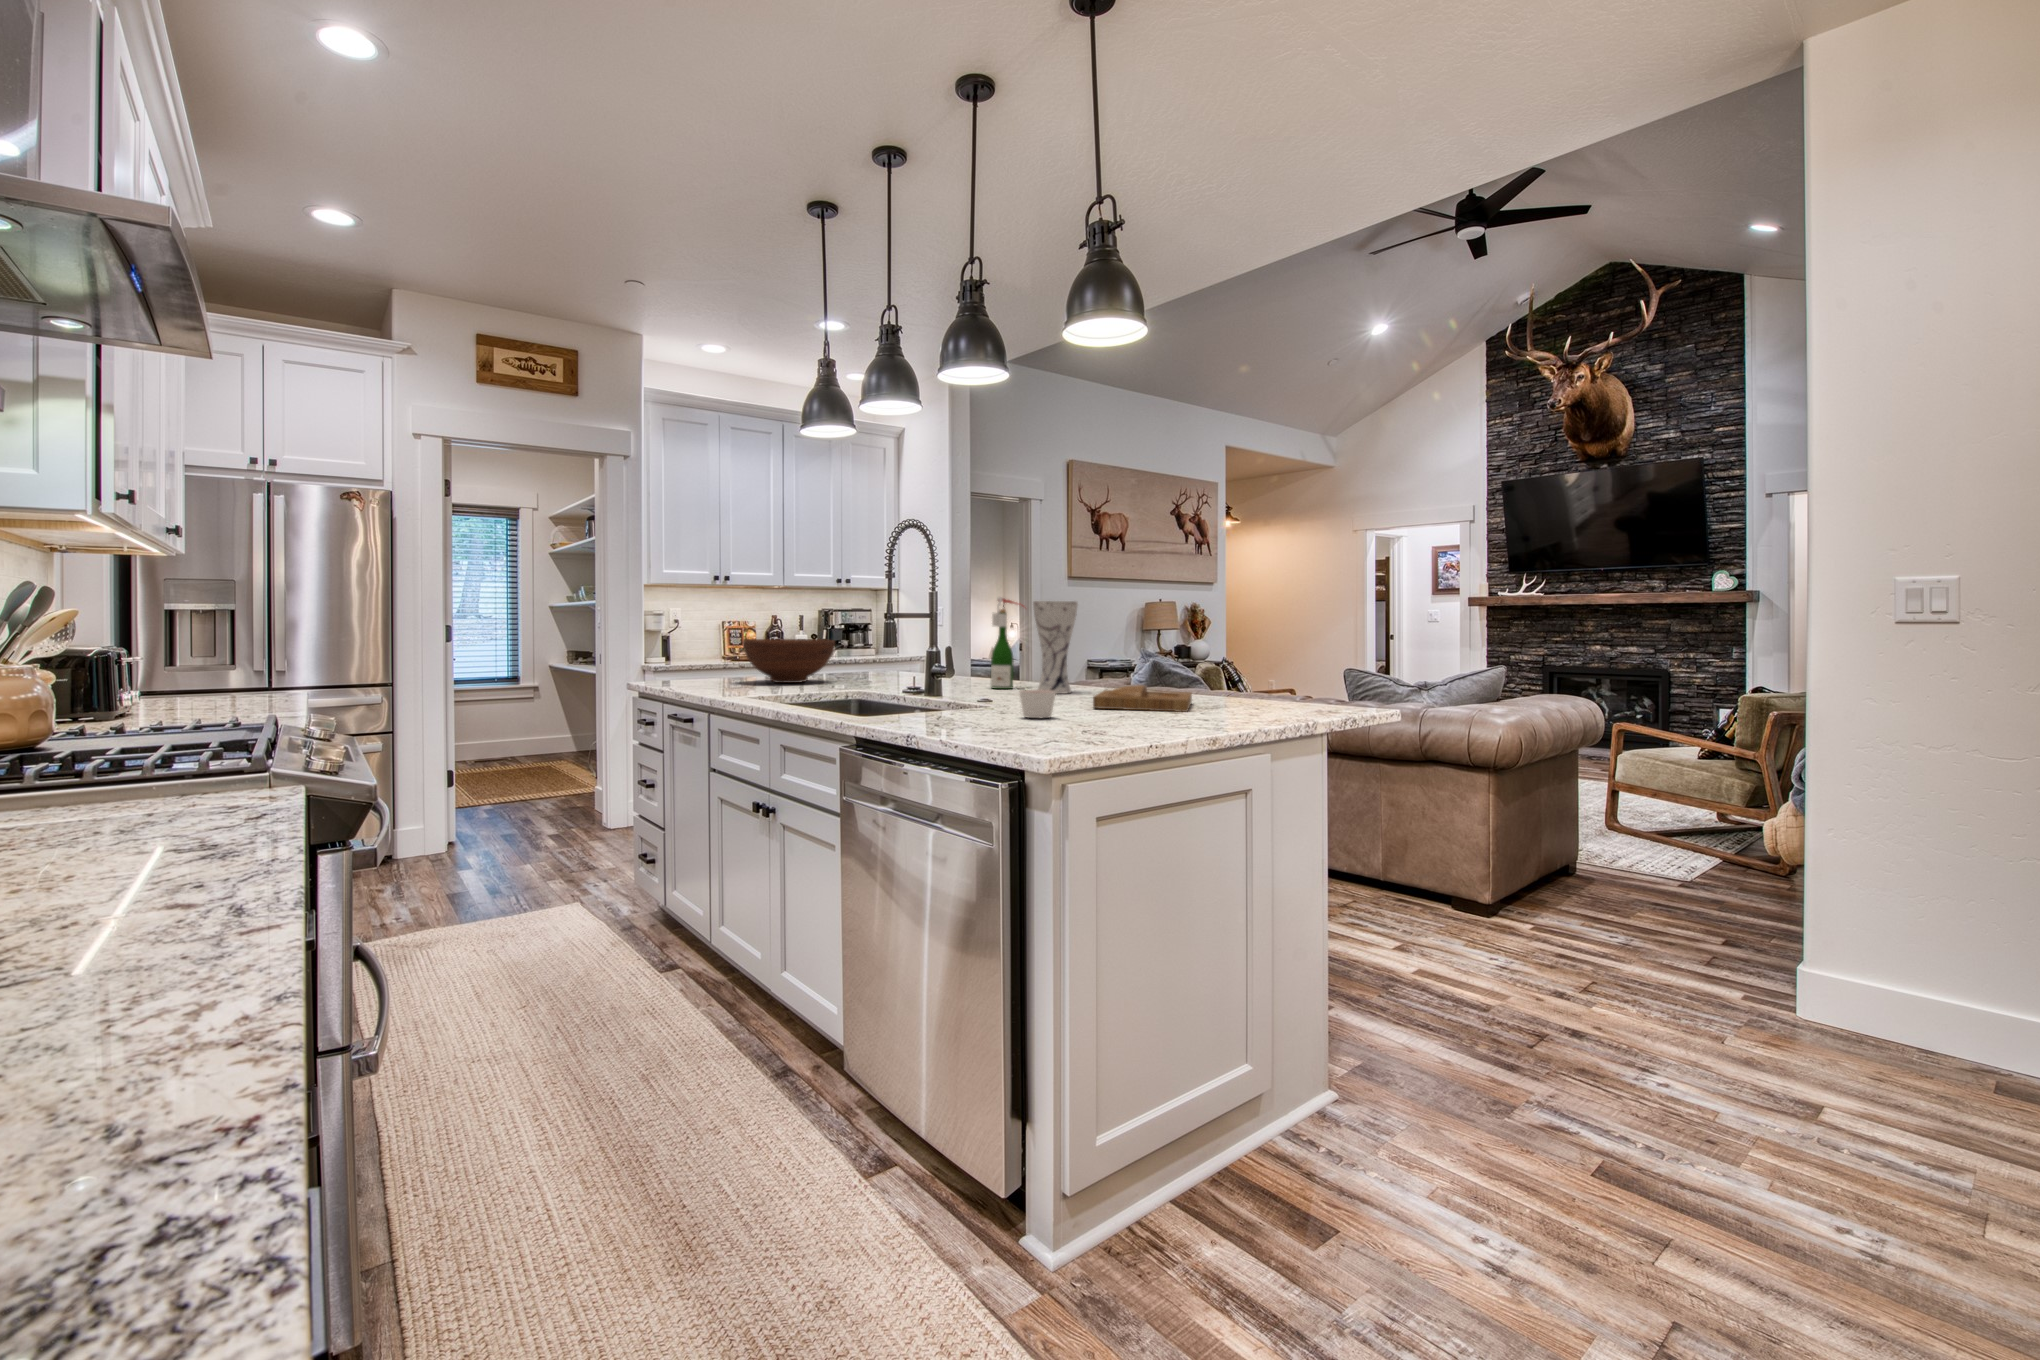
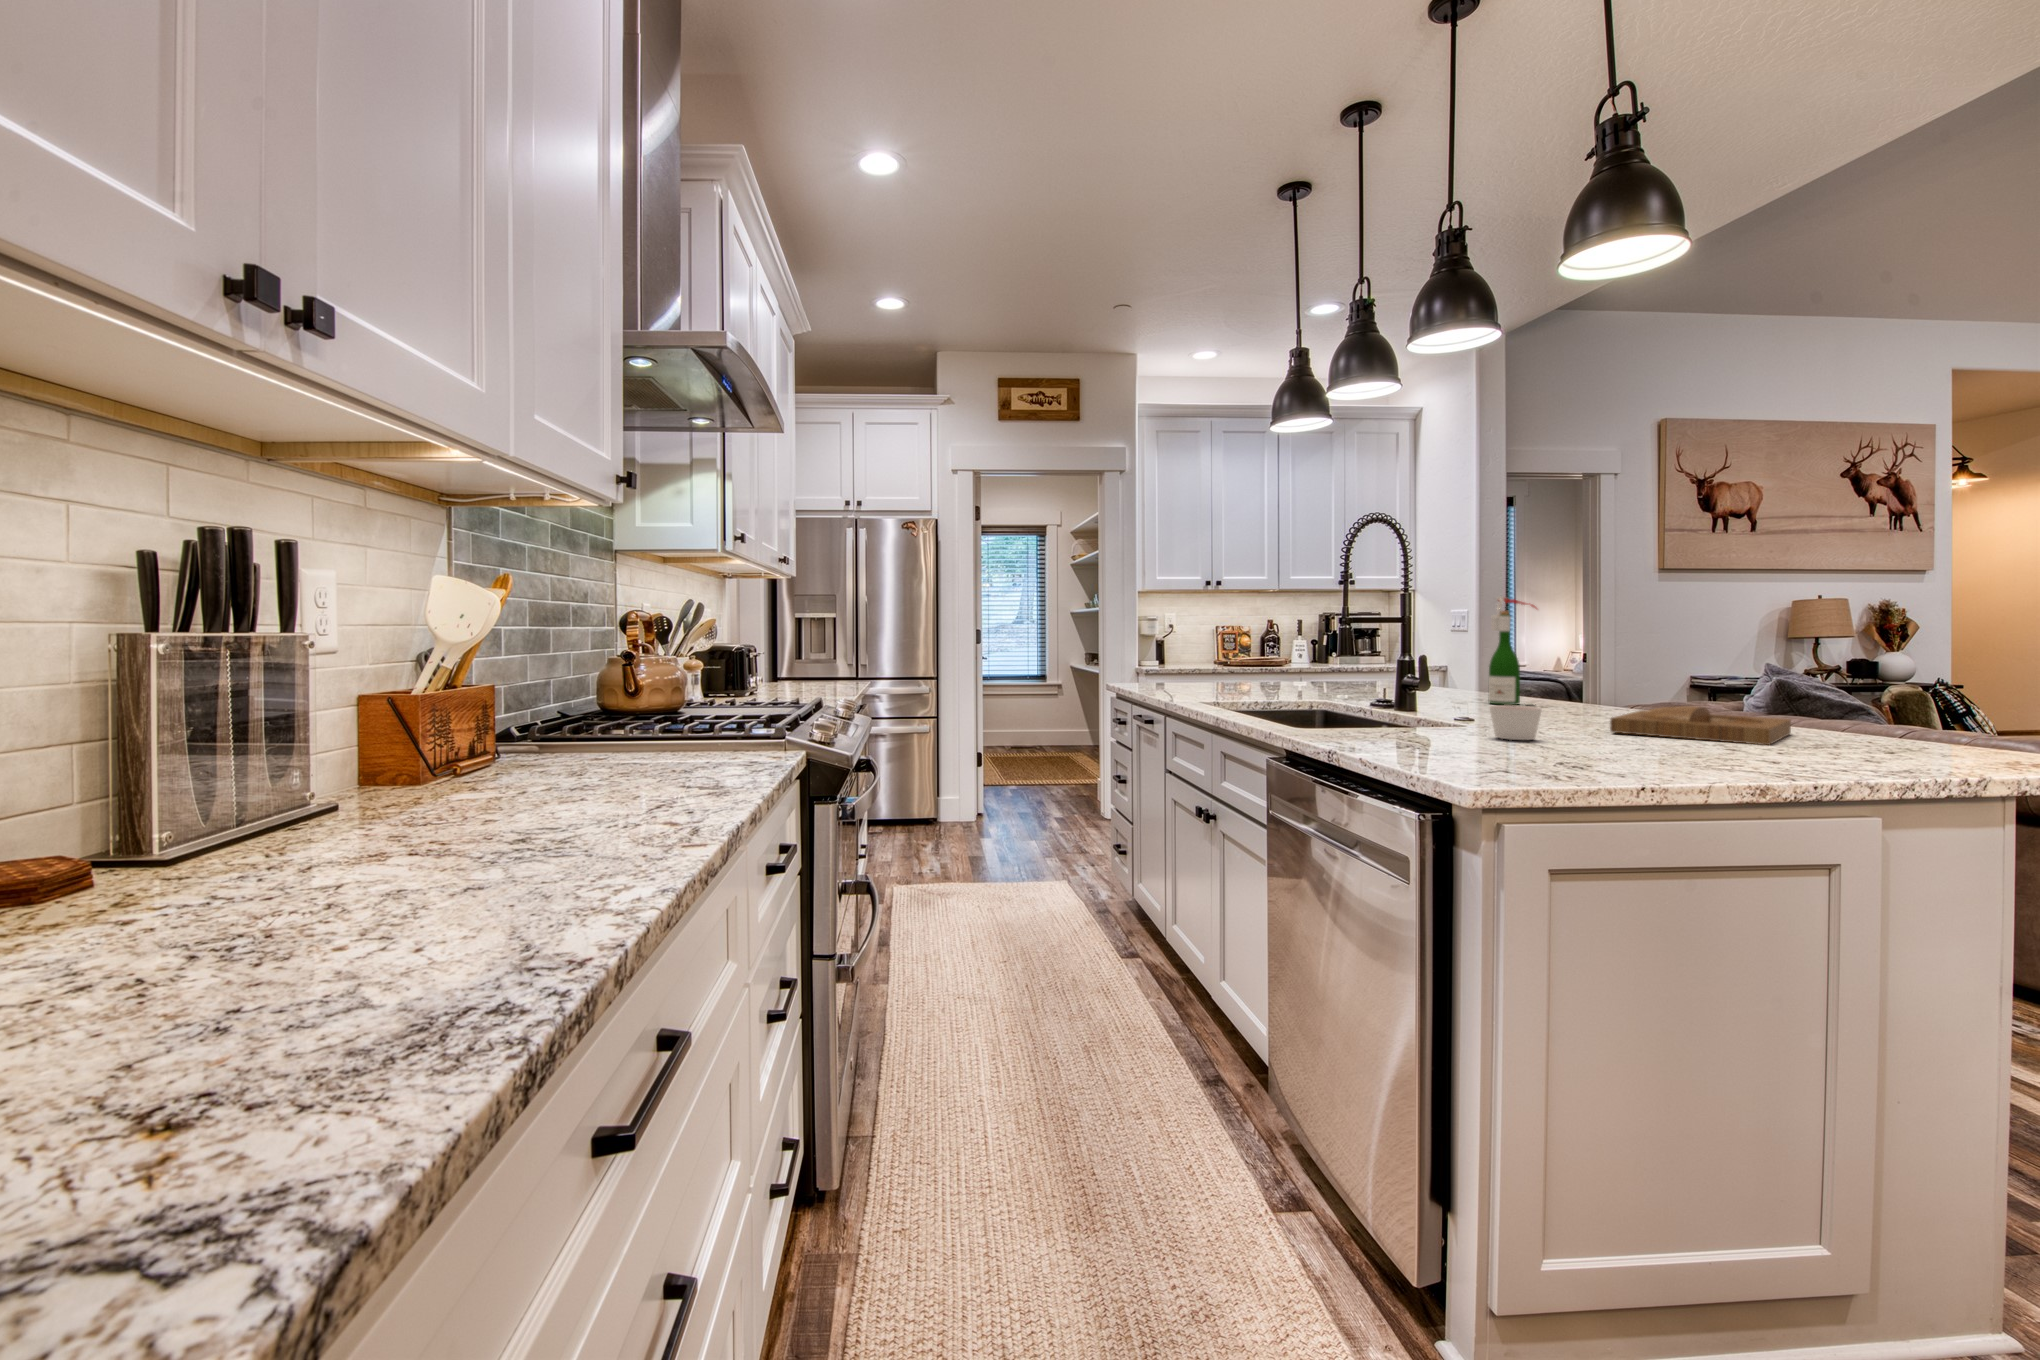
vase: present [1033,601,1078,694] -> none [1543,599,1610,713]
fruit bowl: present [743,639,835,683] -> none [1209,645,1306,690]

